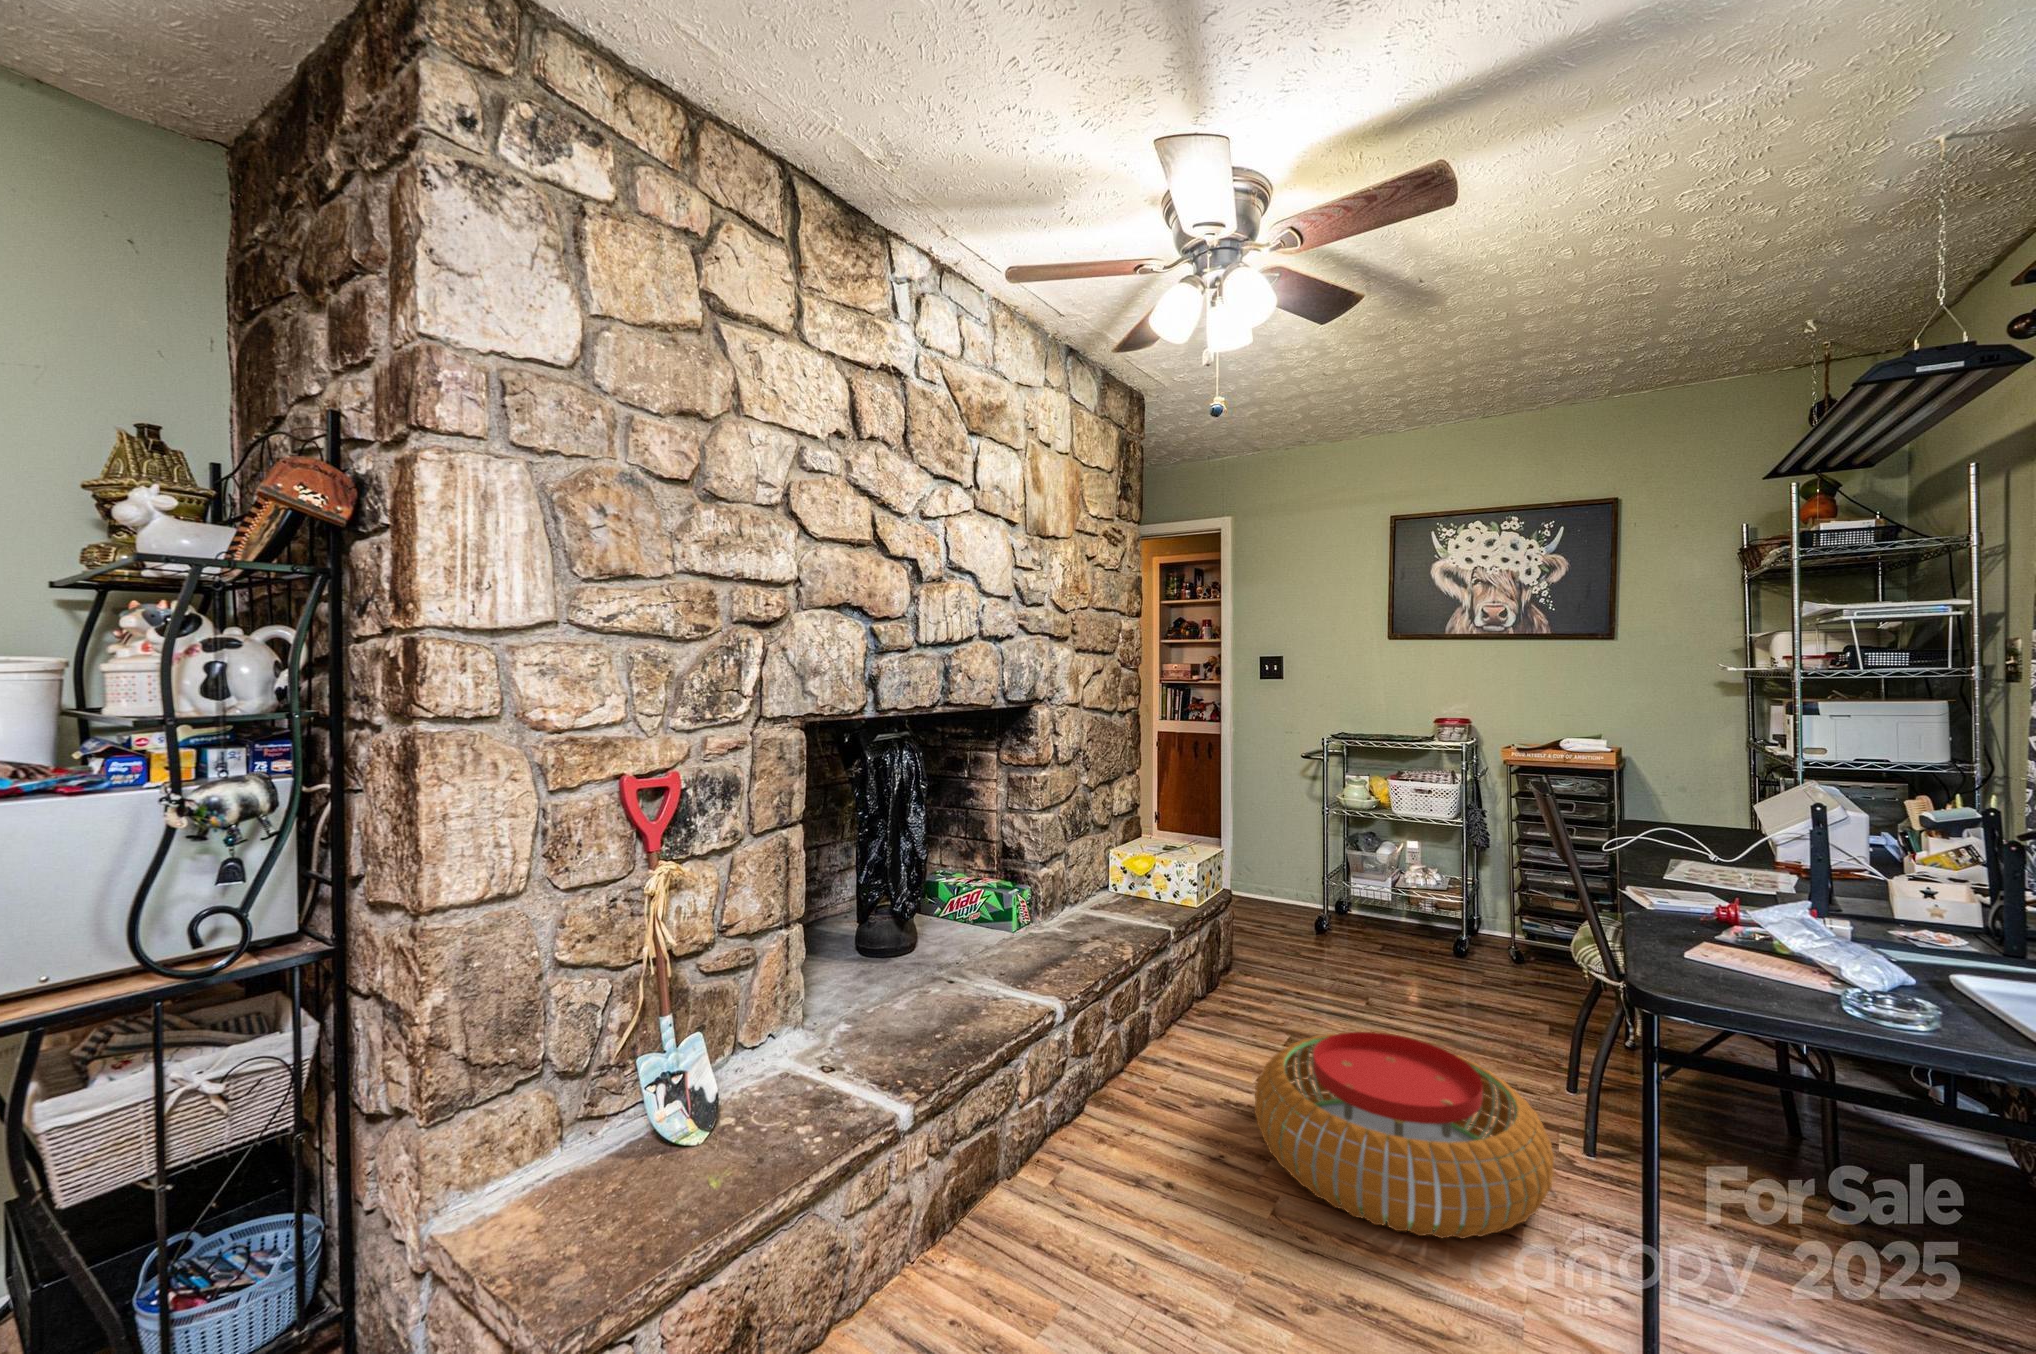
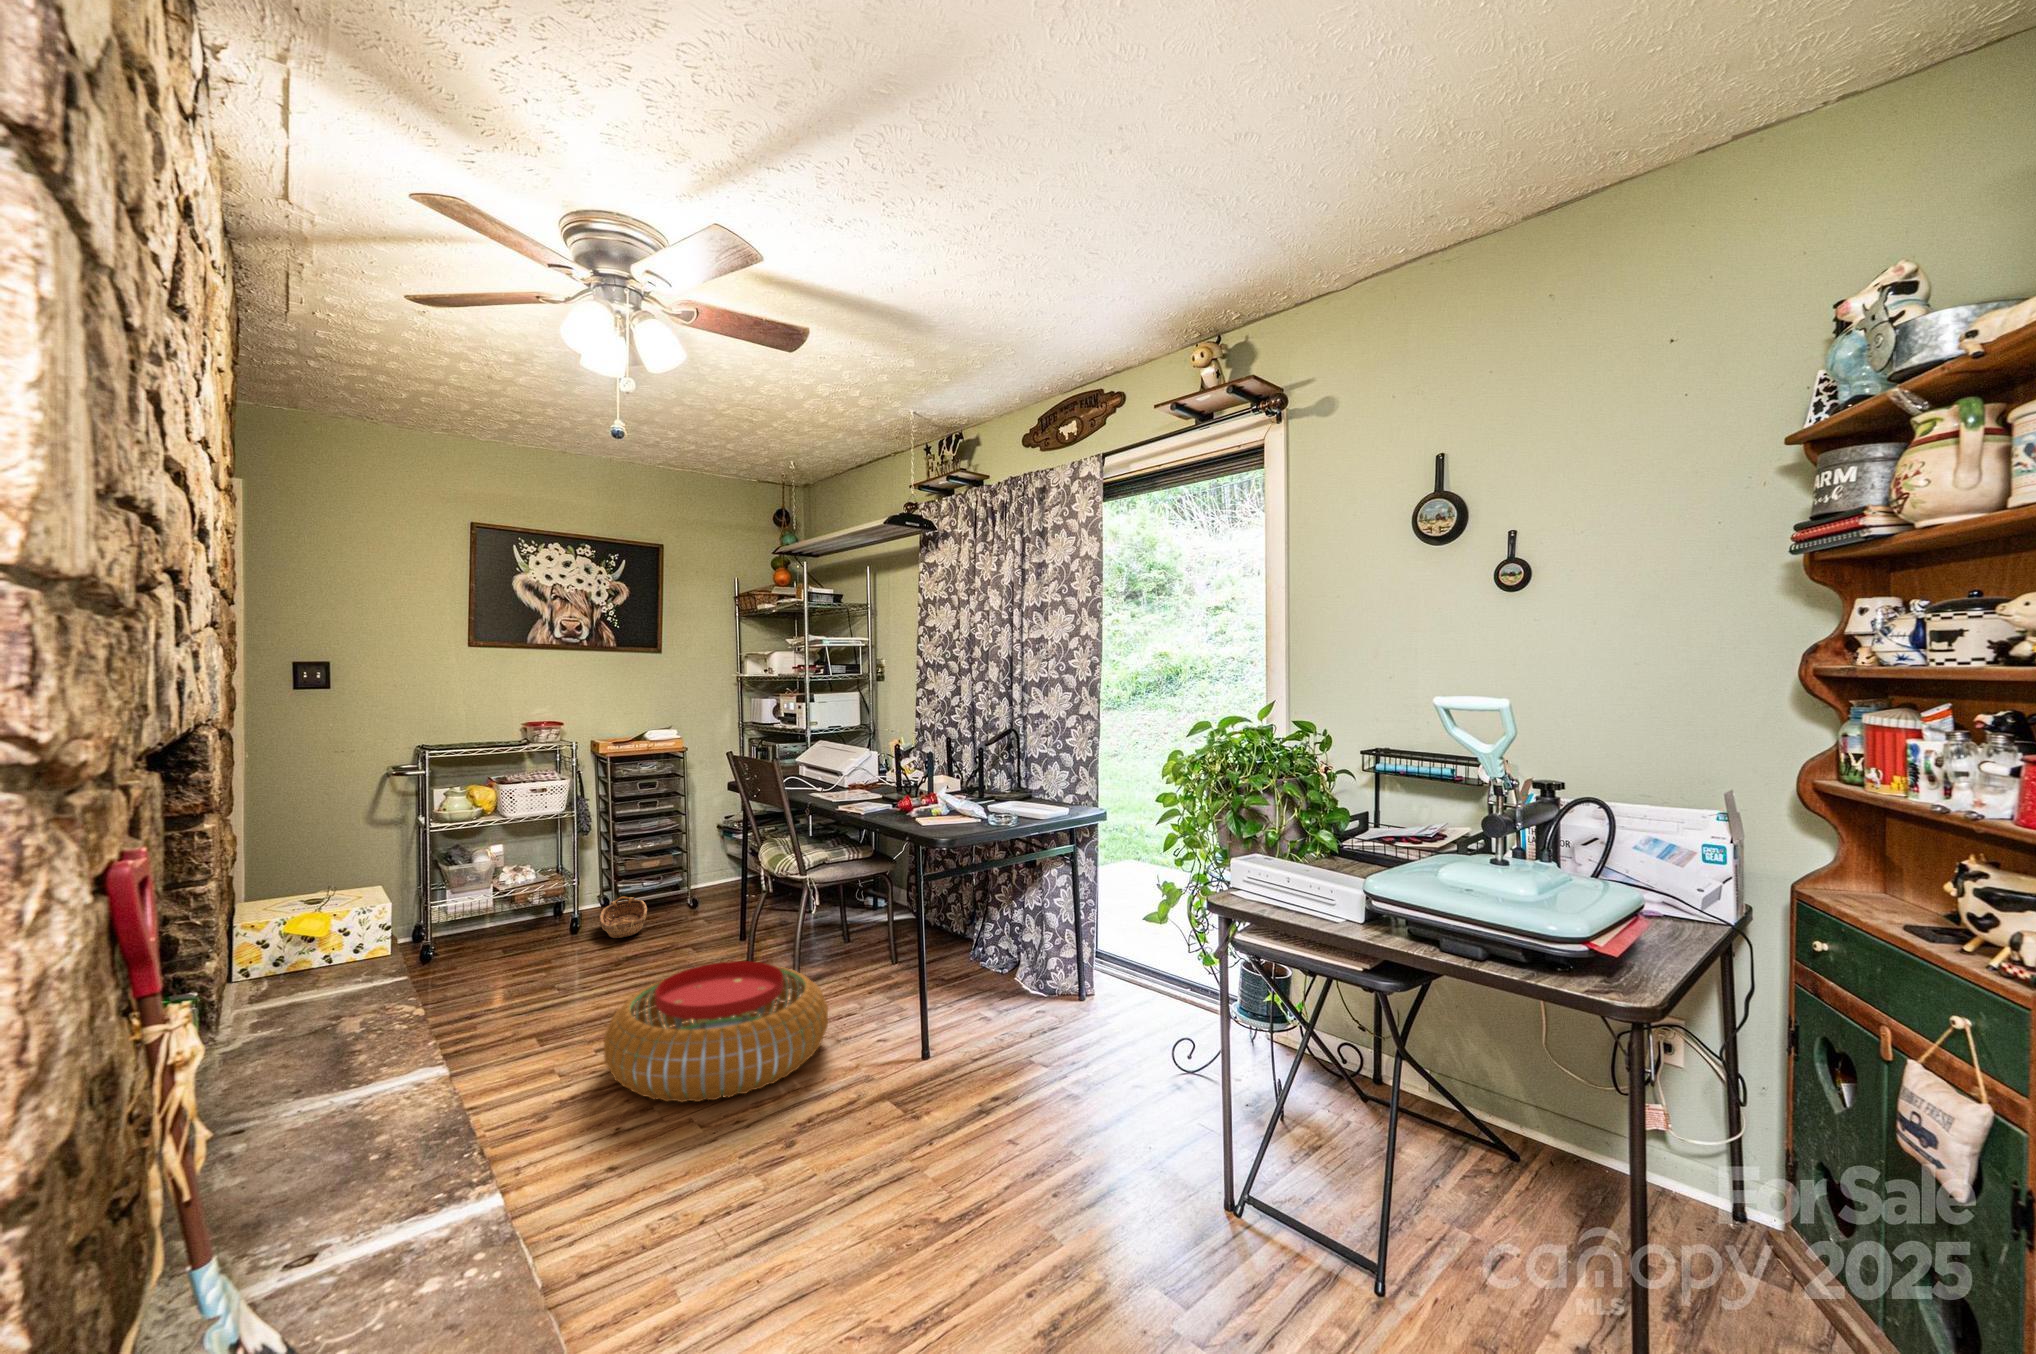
basket: none [1456,930,1550,994] -> present [600,897,648,938]

